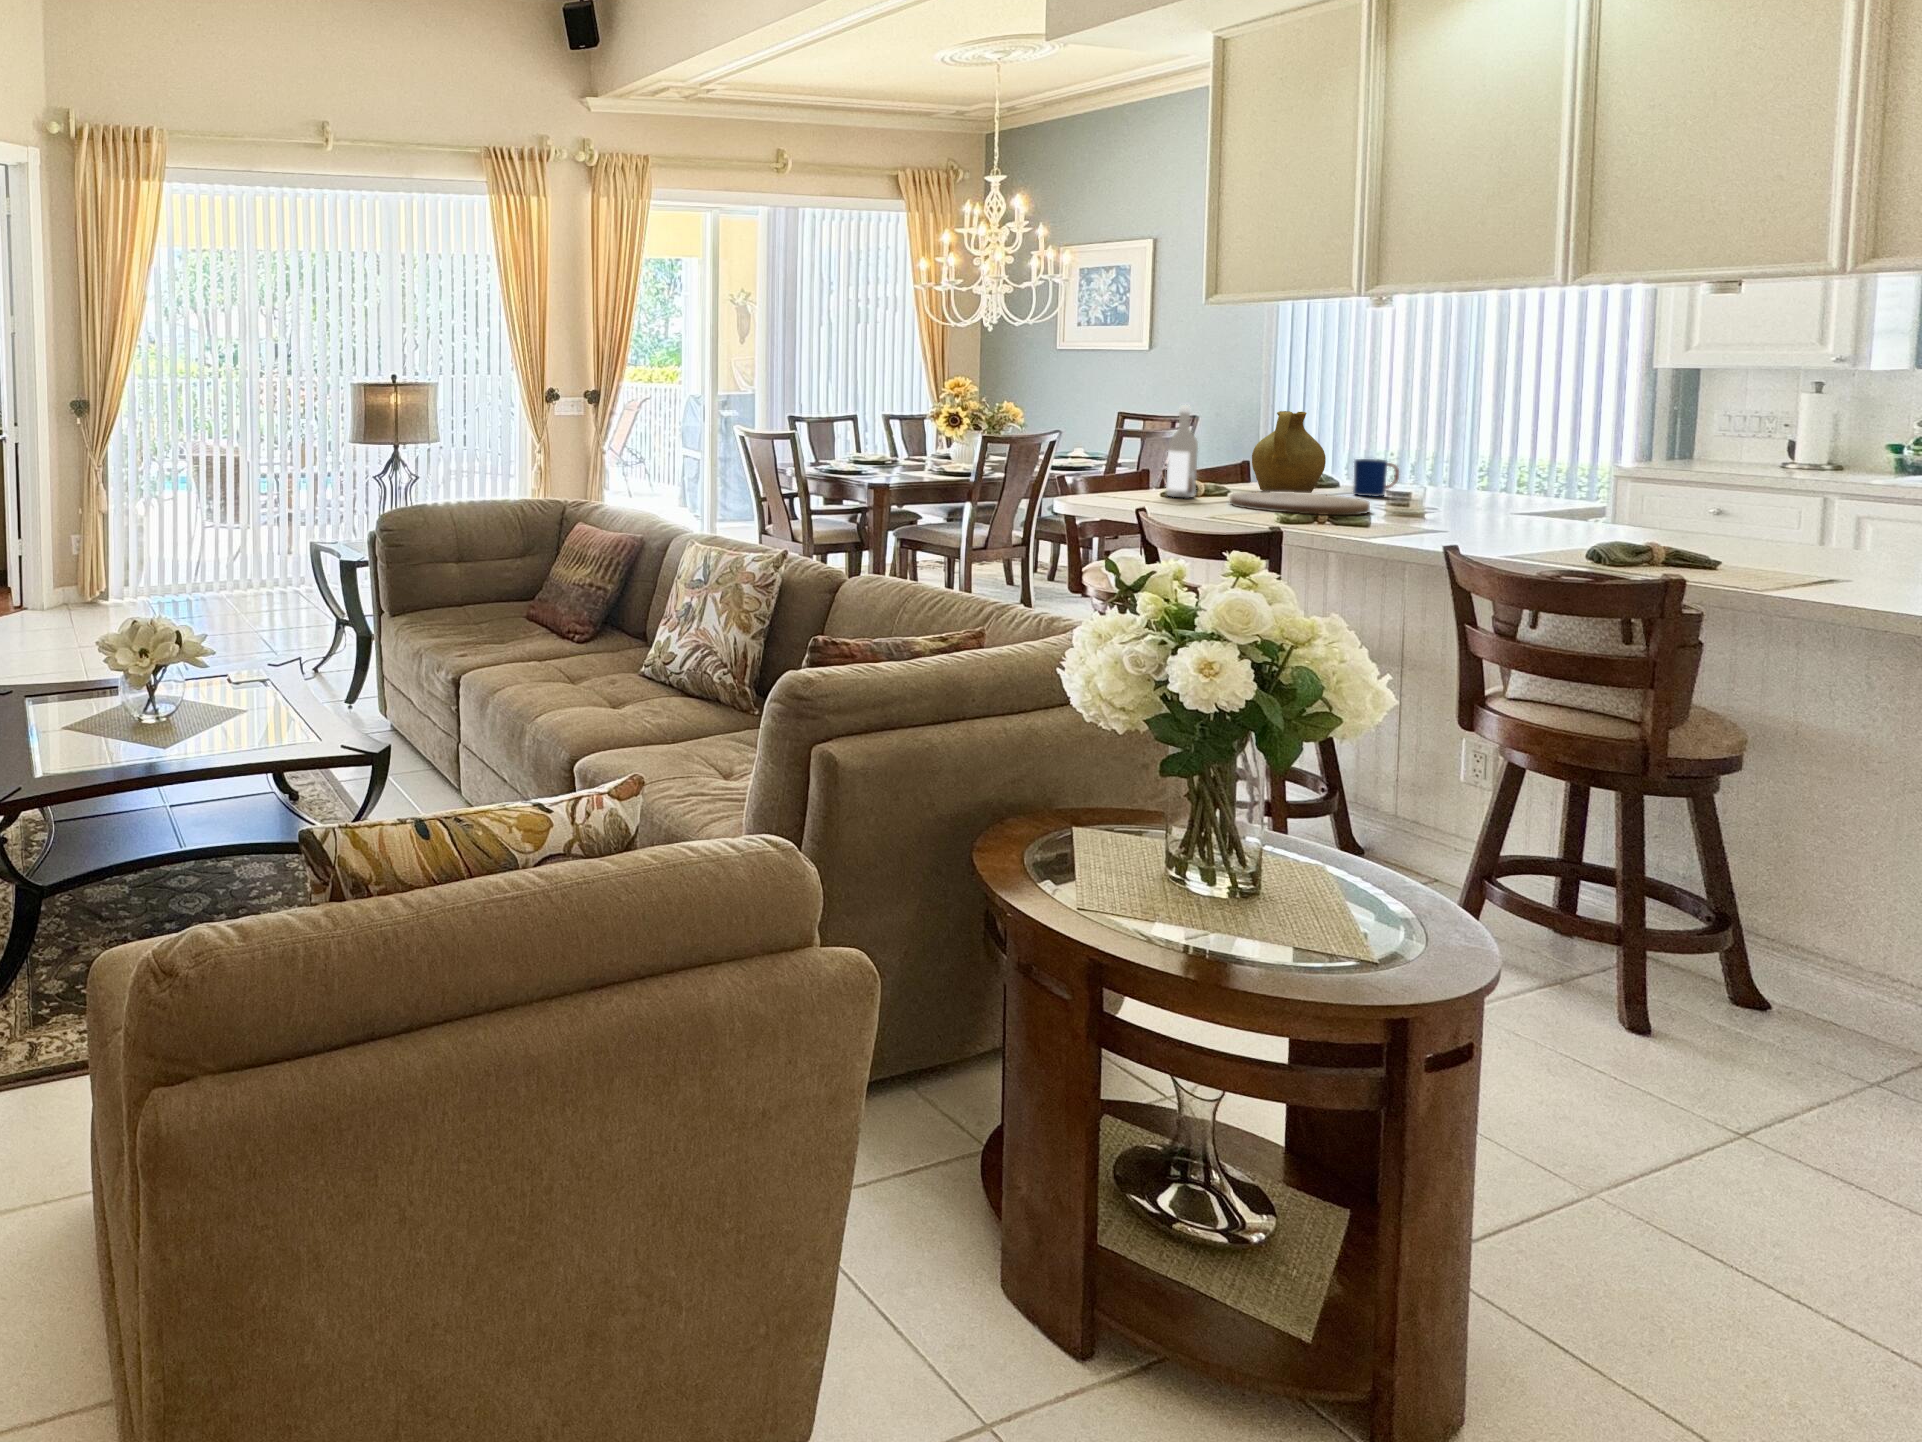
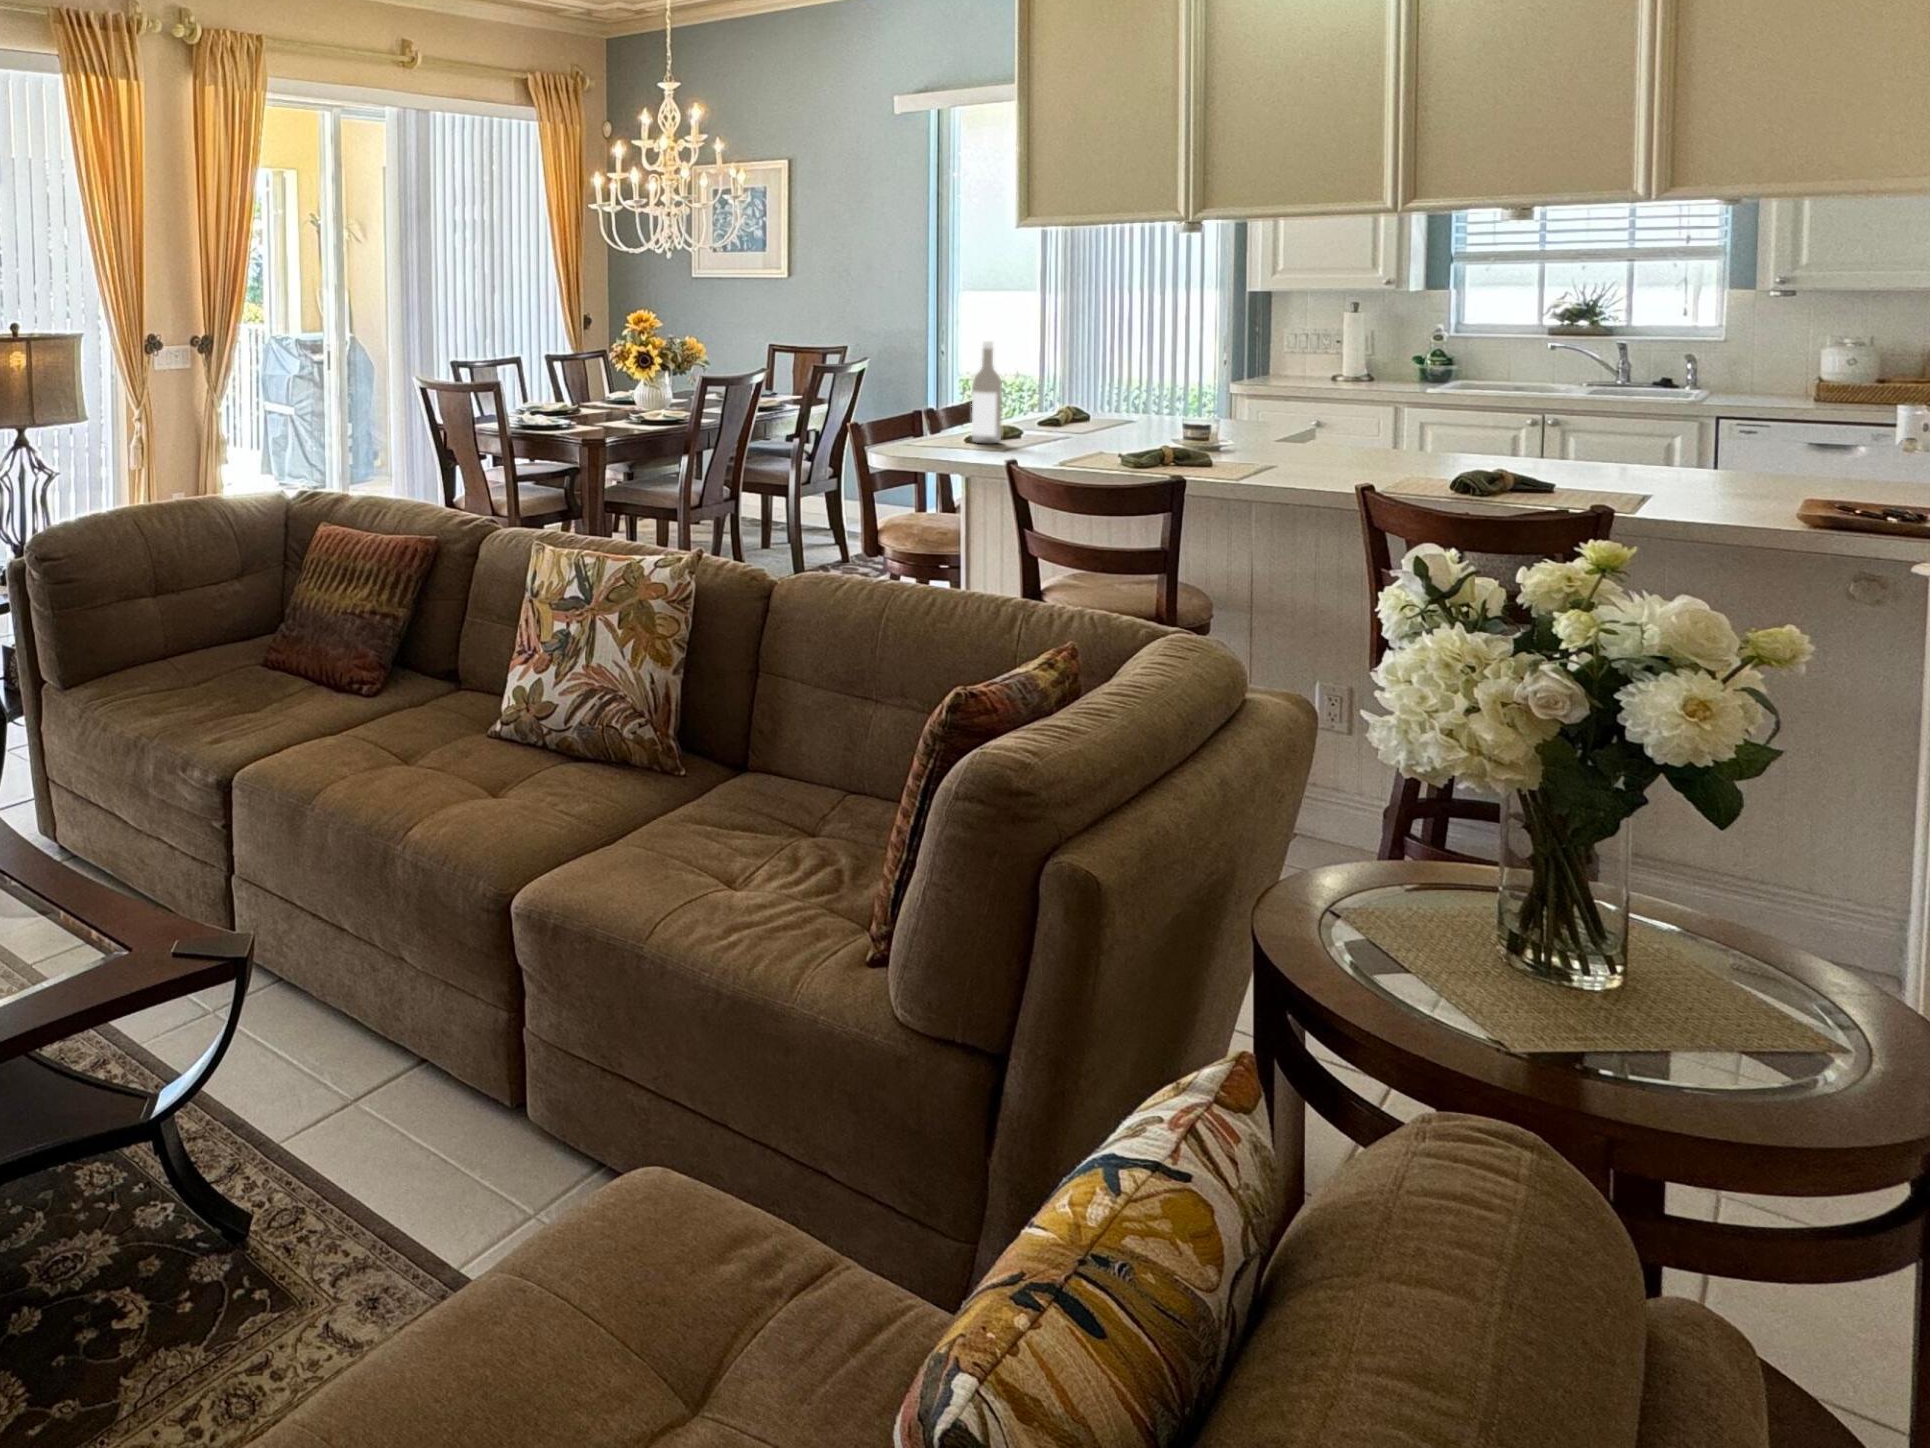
pitcher: present [1252,411,1326,493] -> none [1020,343,1089,432]
mug: present [1353,459,1399,497] -> none [1107,391,1146,430]
cutting board: present [1230,492,1370,515] -> none [1044,432,1179,457]

